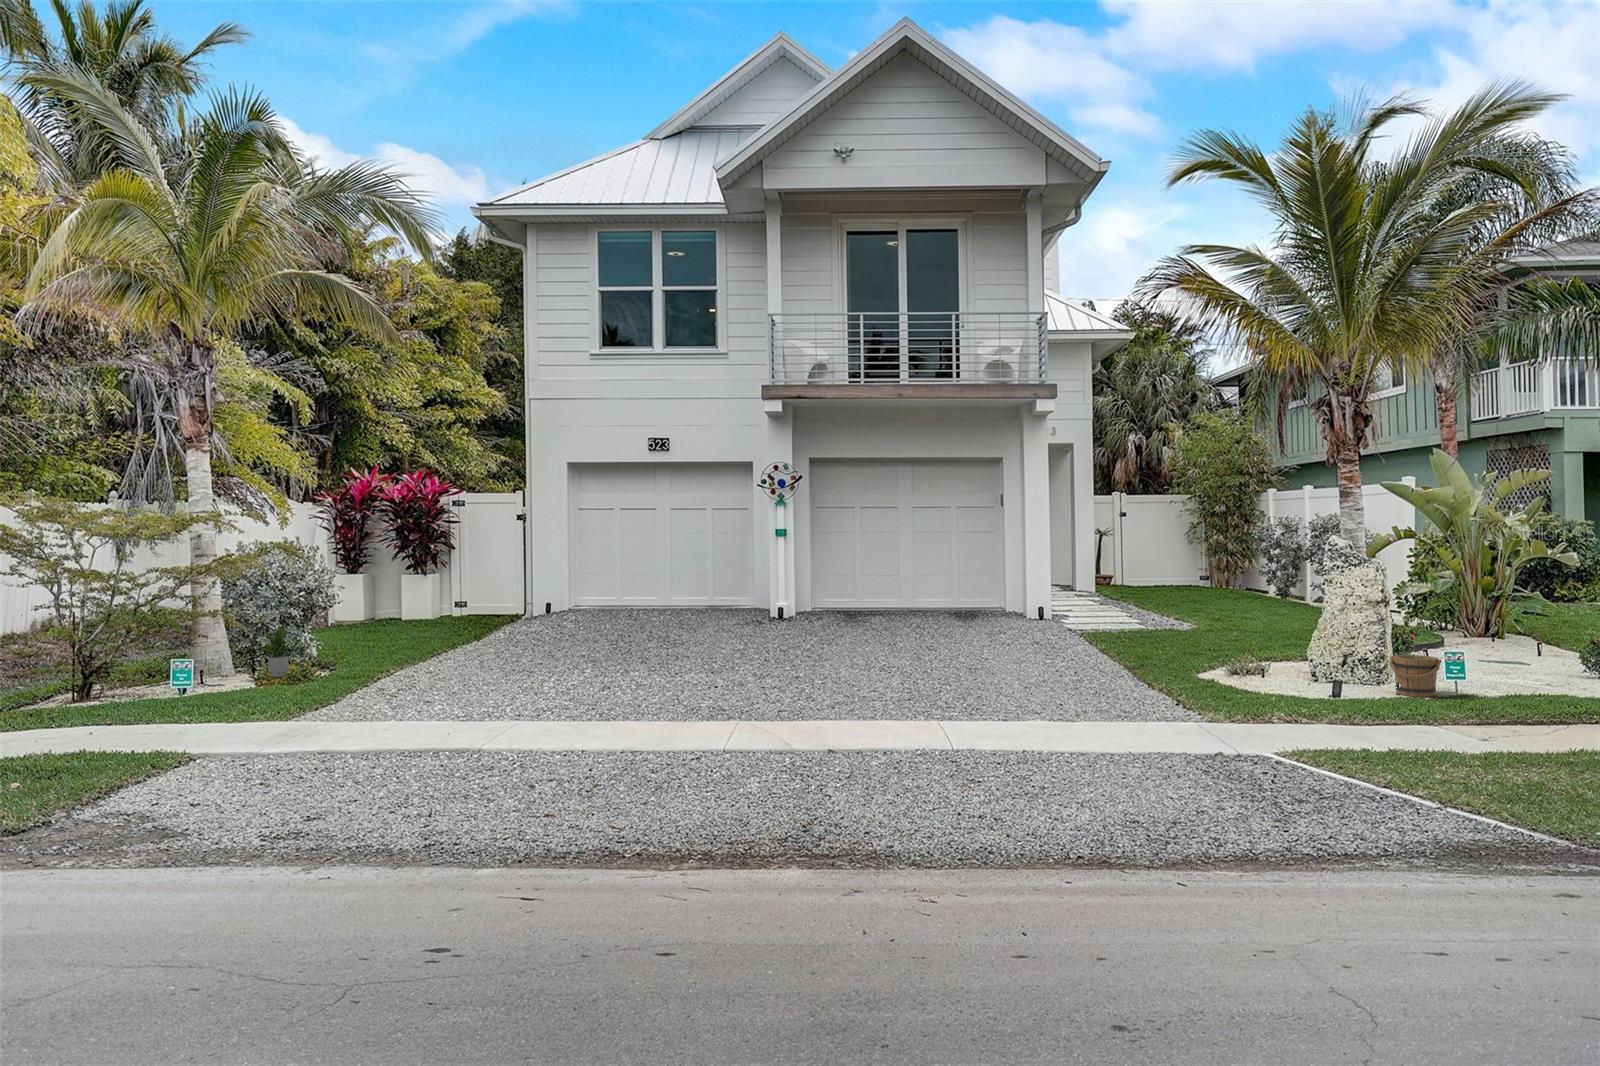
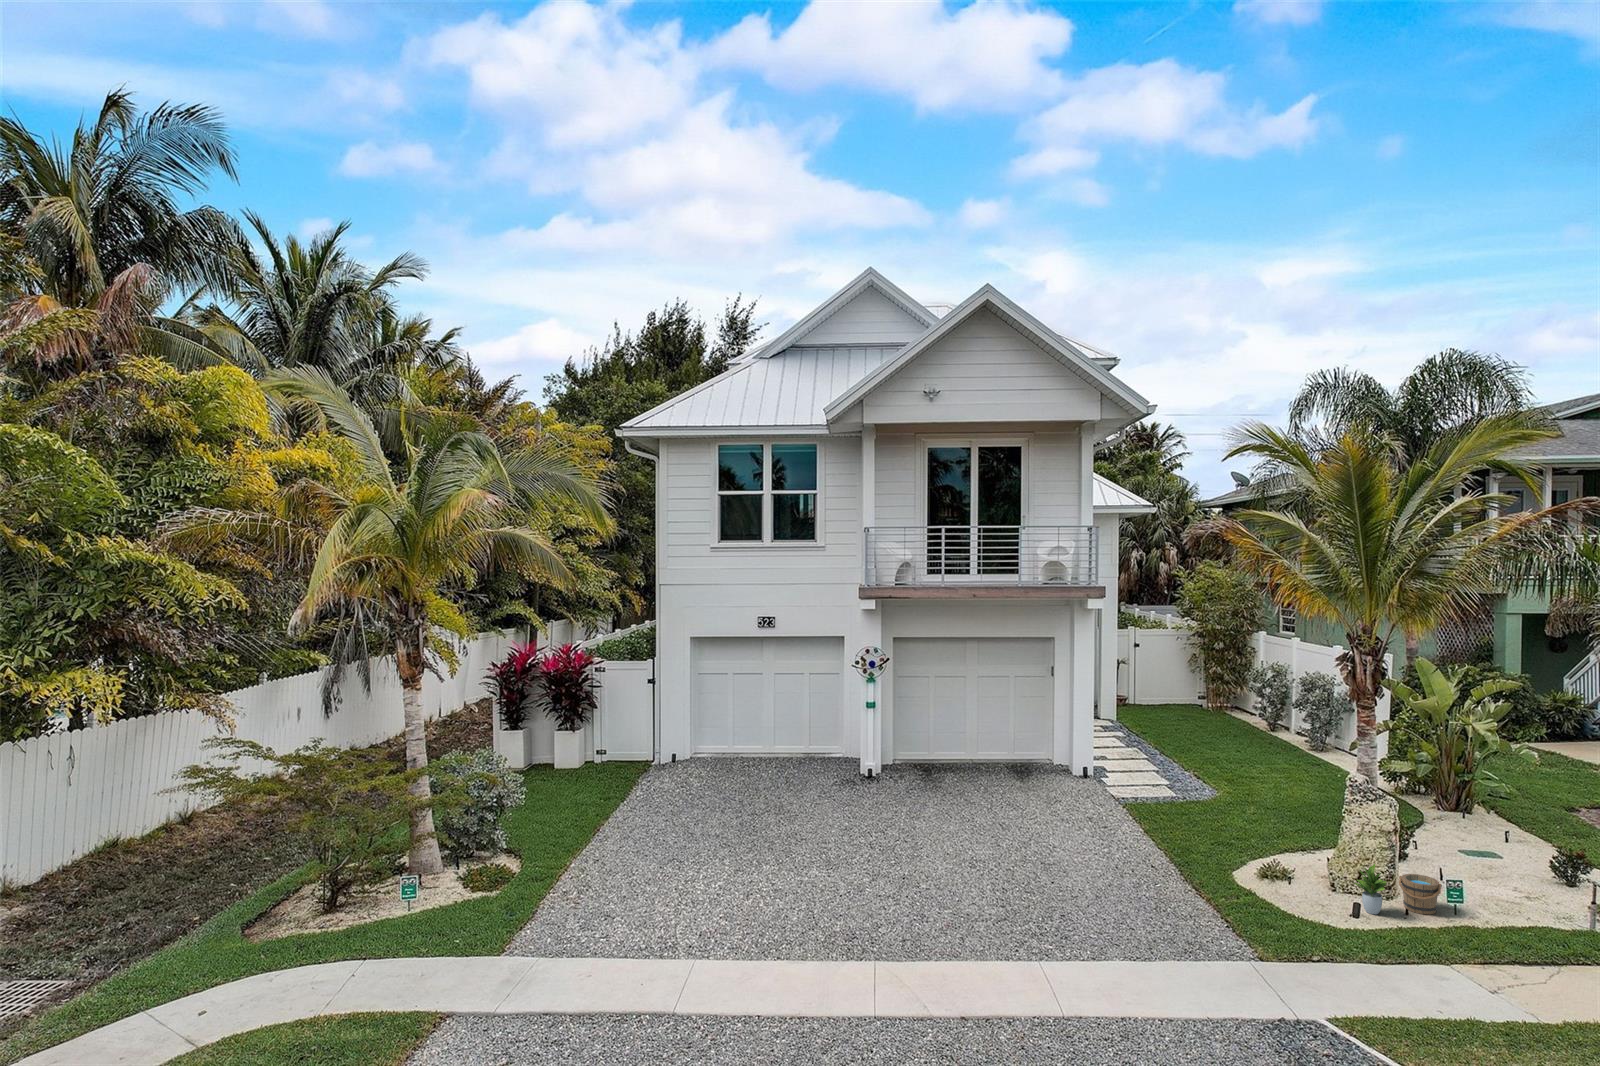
potted plant: present [261,626,296,677] -> present [1354,864,1387,914]

